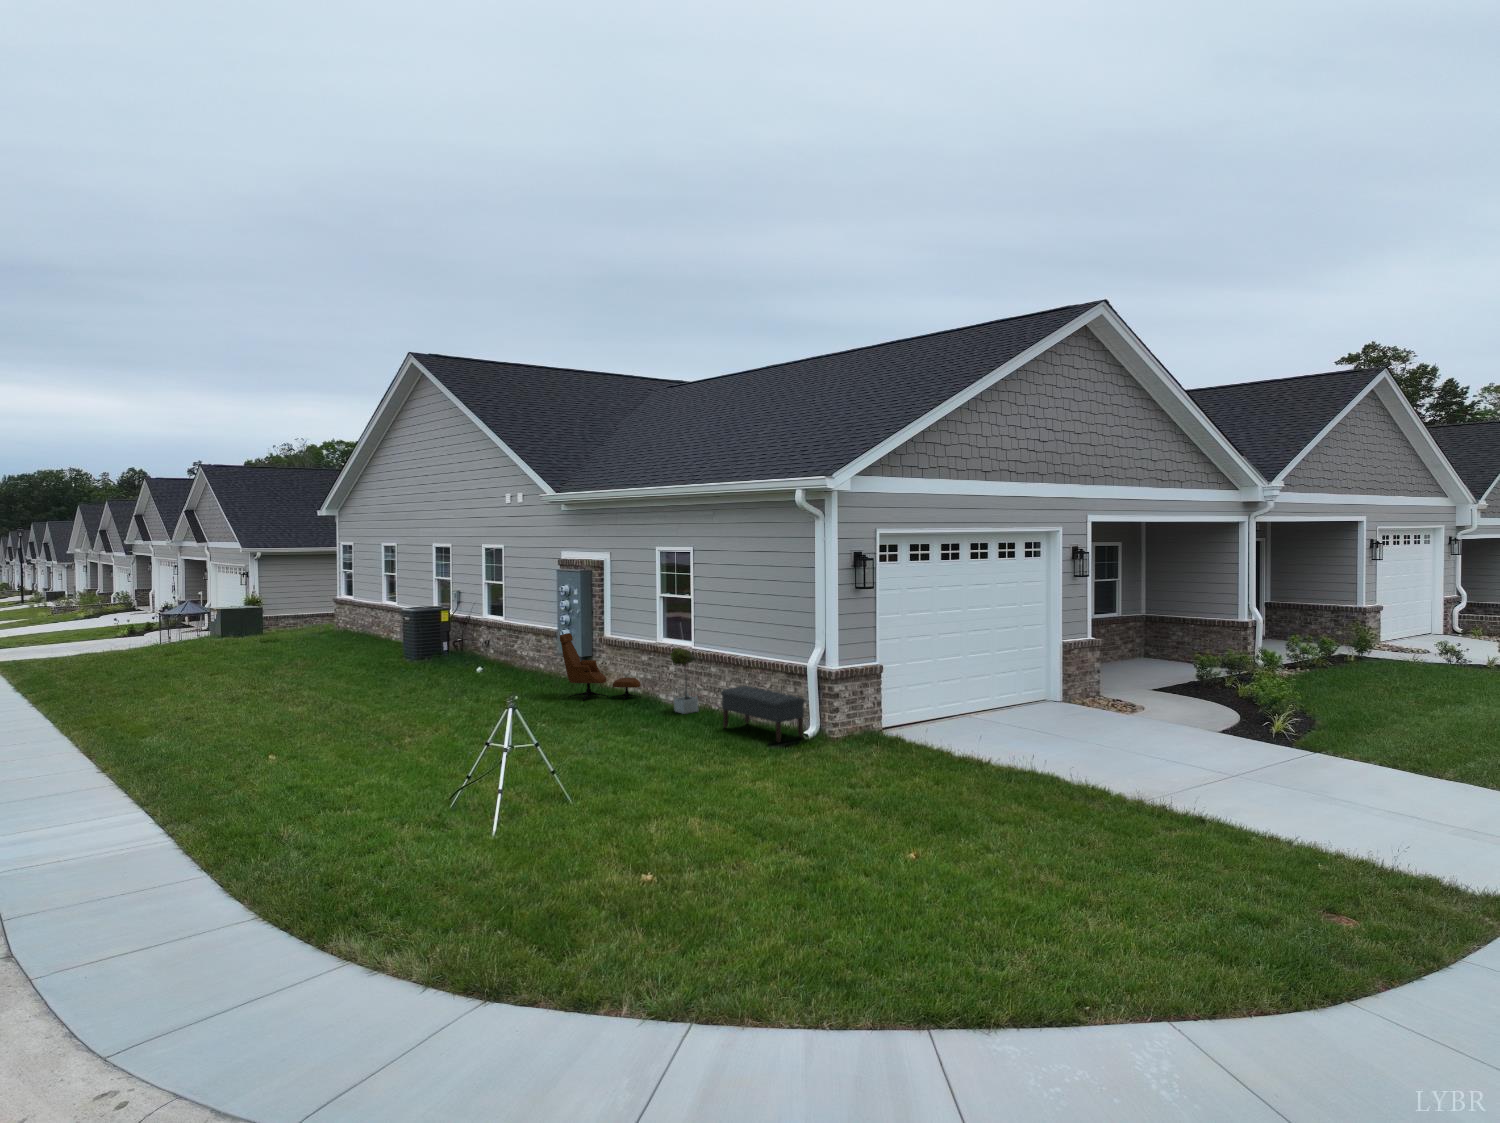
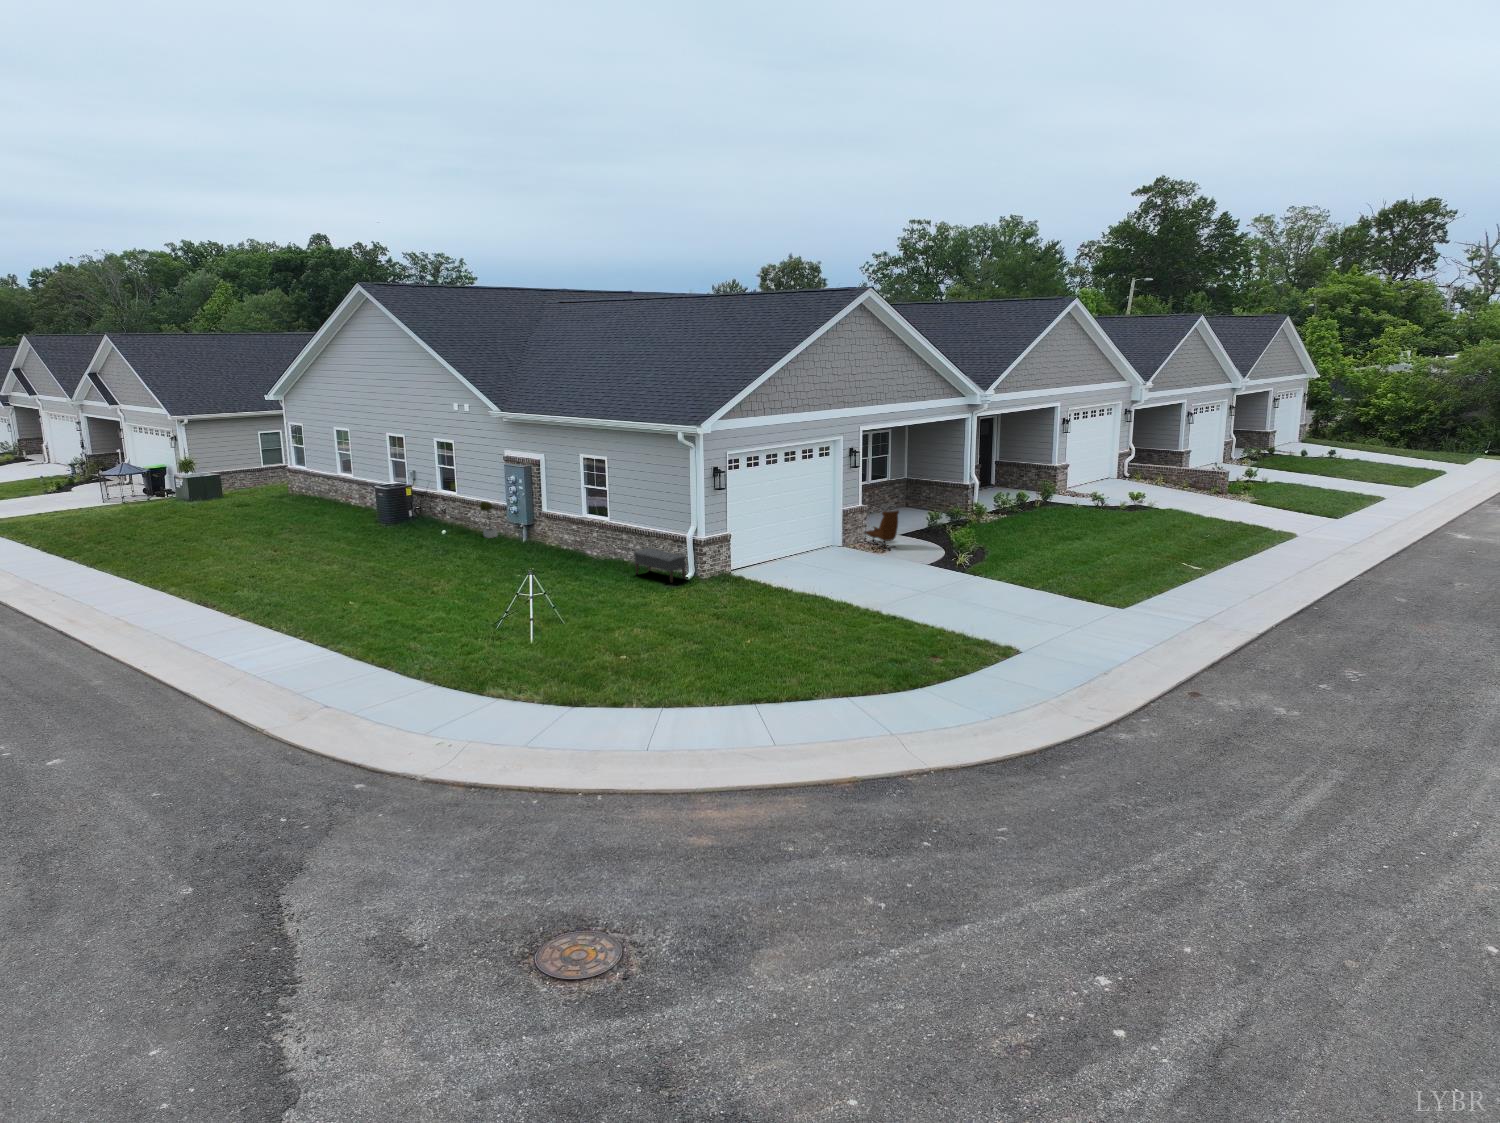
lounge chair: present [560,633,641,701] -> present [865,510,899,547]
potted tree: present [670,647,699,714] -> present [480,501,497,538]

